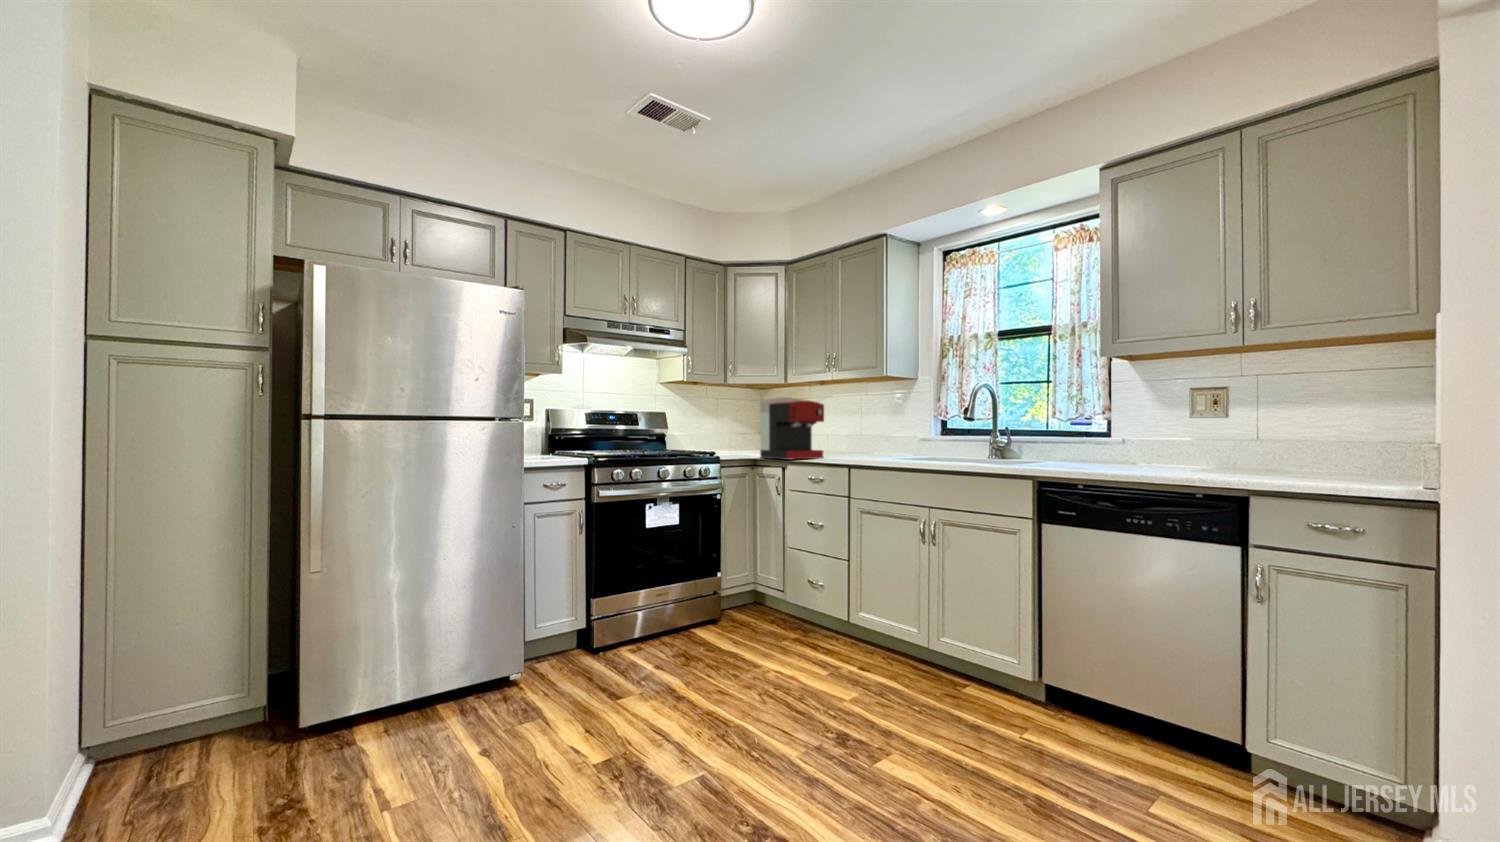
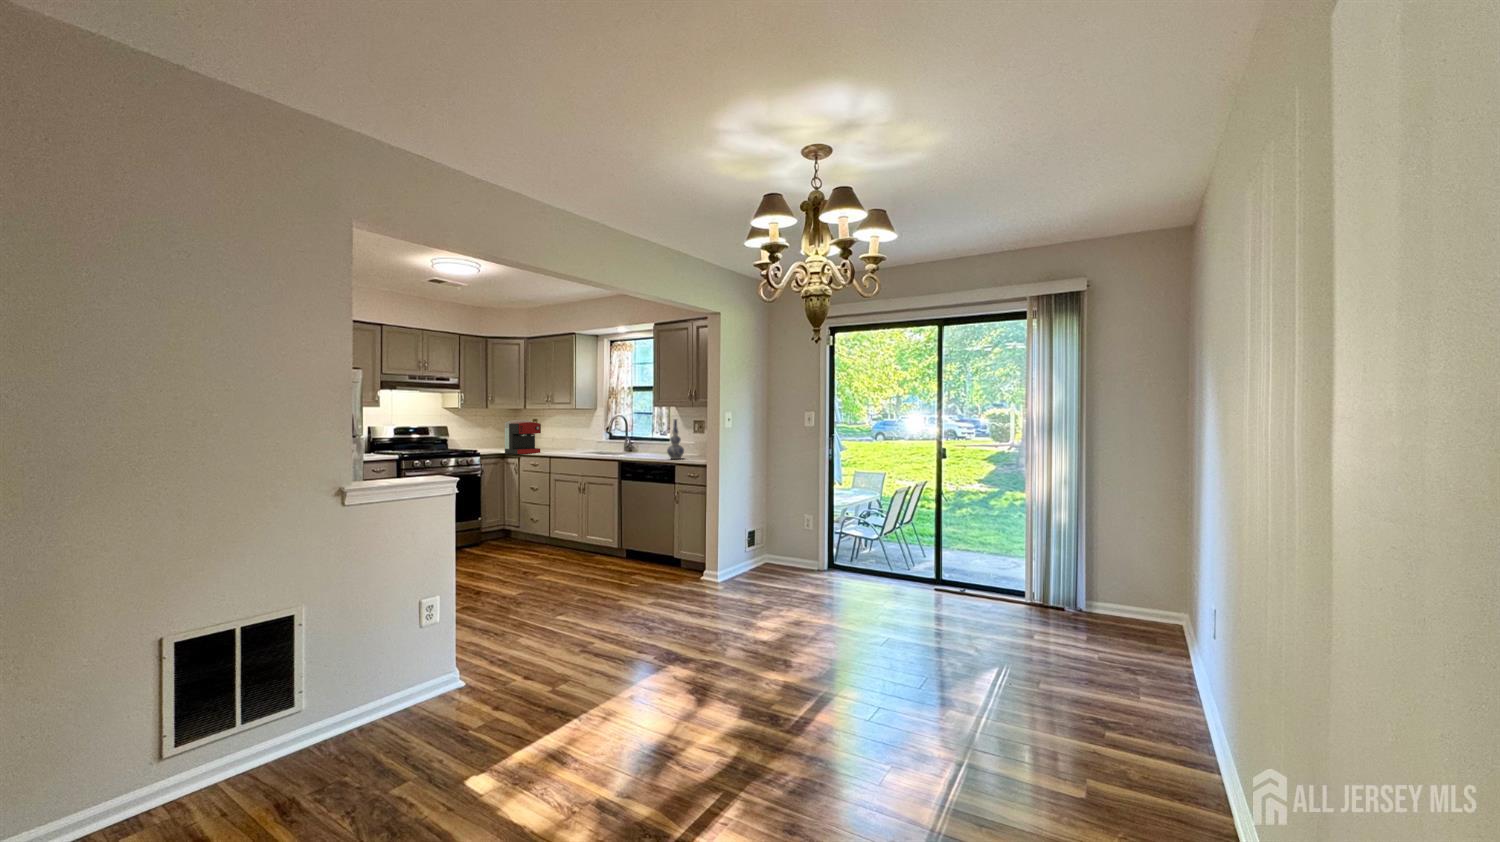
vase: none [1191,373,1246,478] -> present [667,419,684,459]

